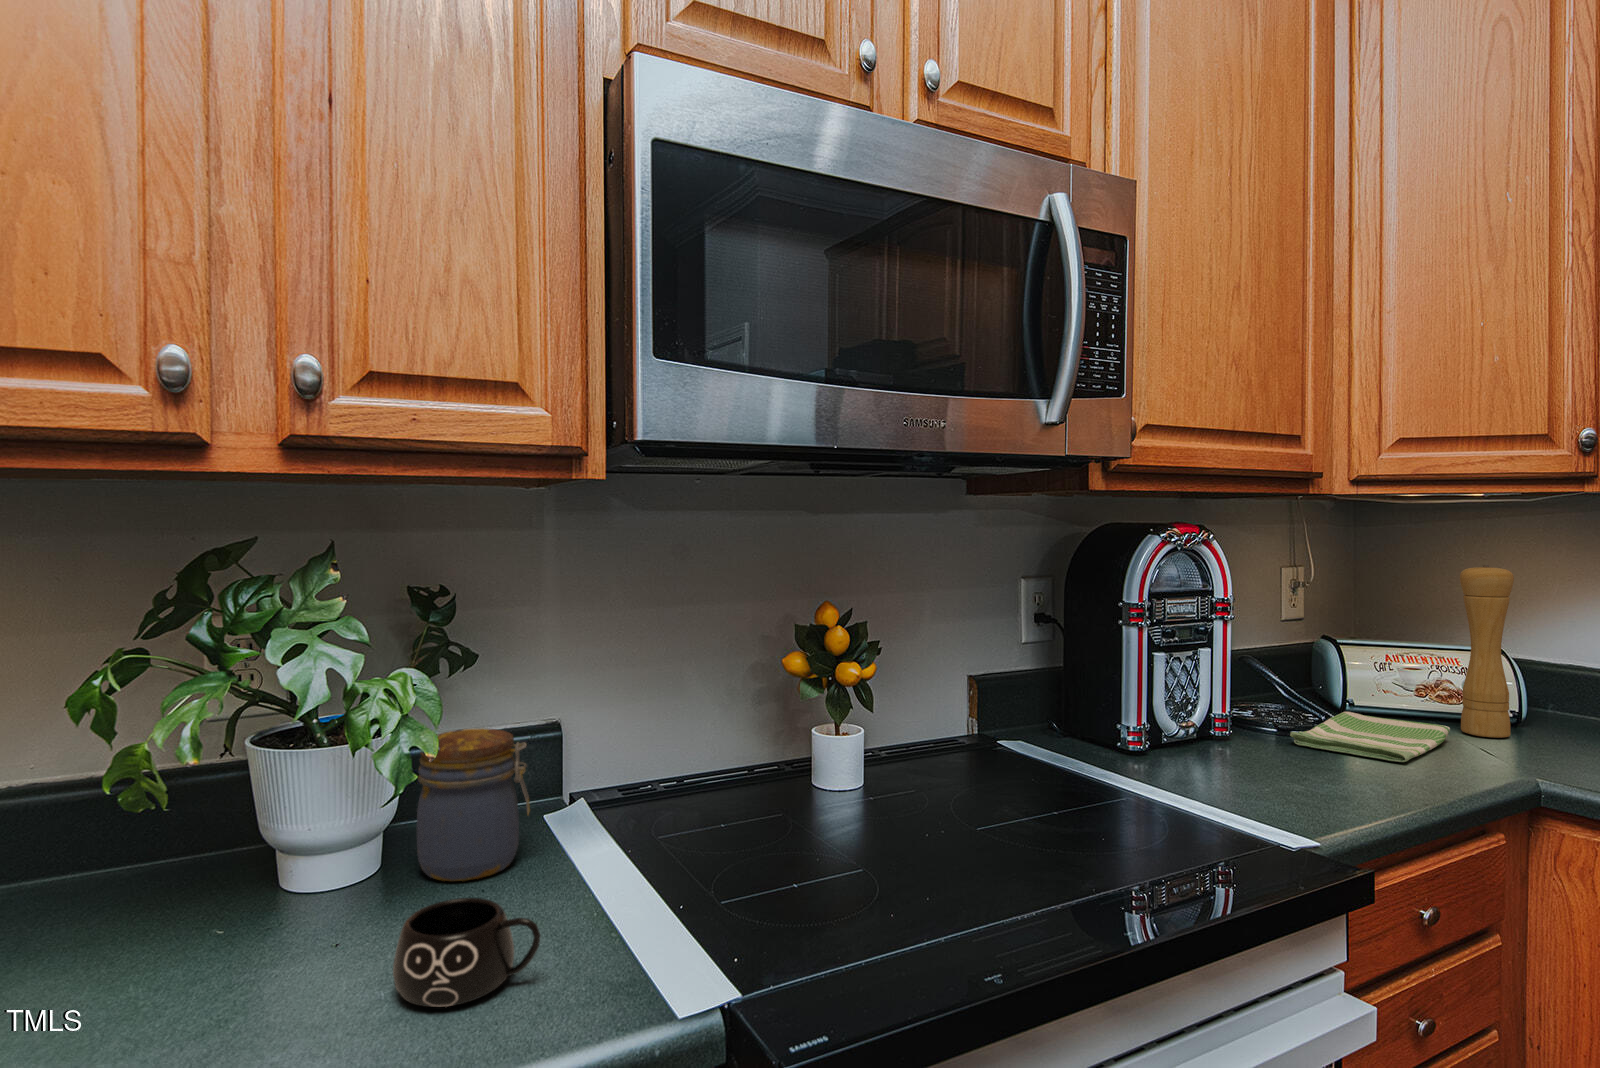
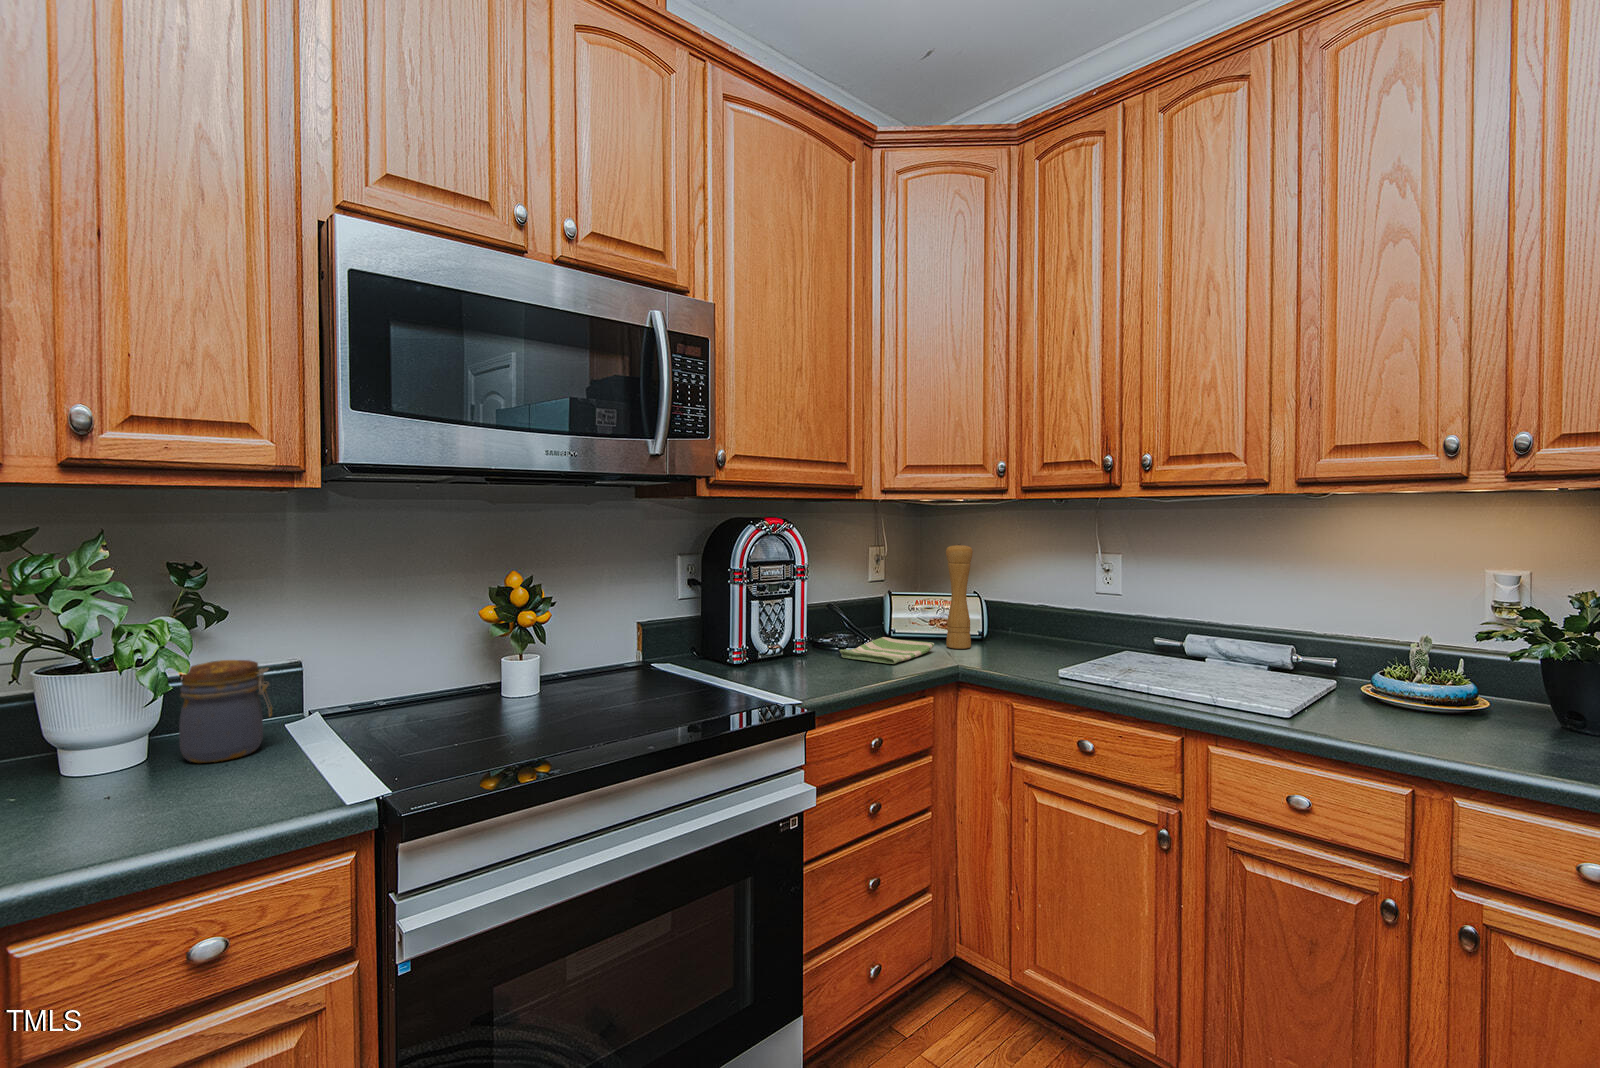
mug: present [393,898,541,1007] -> none [147,758,256,822]

